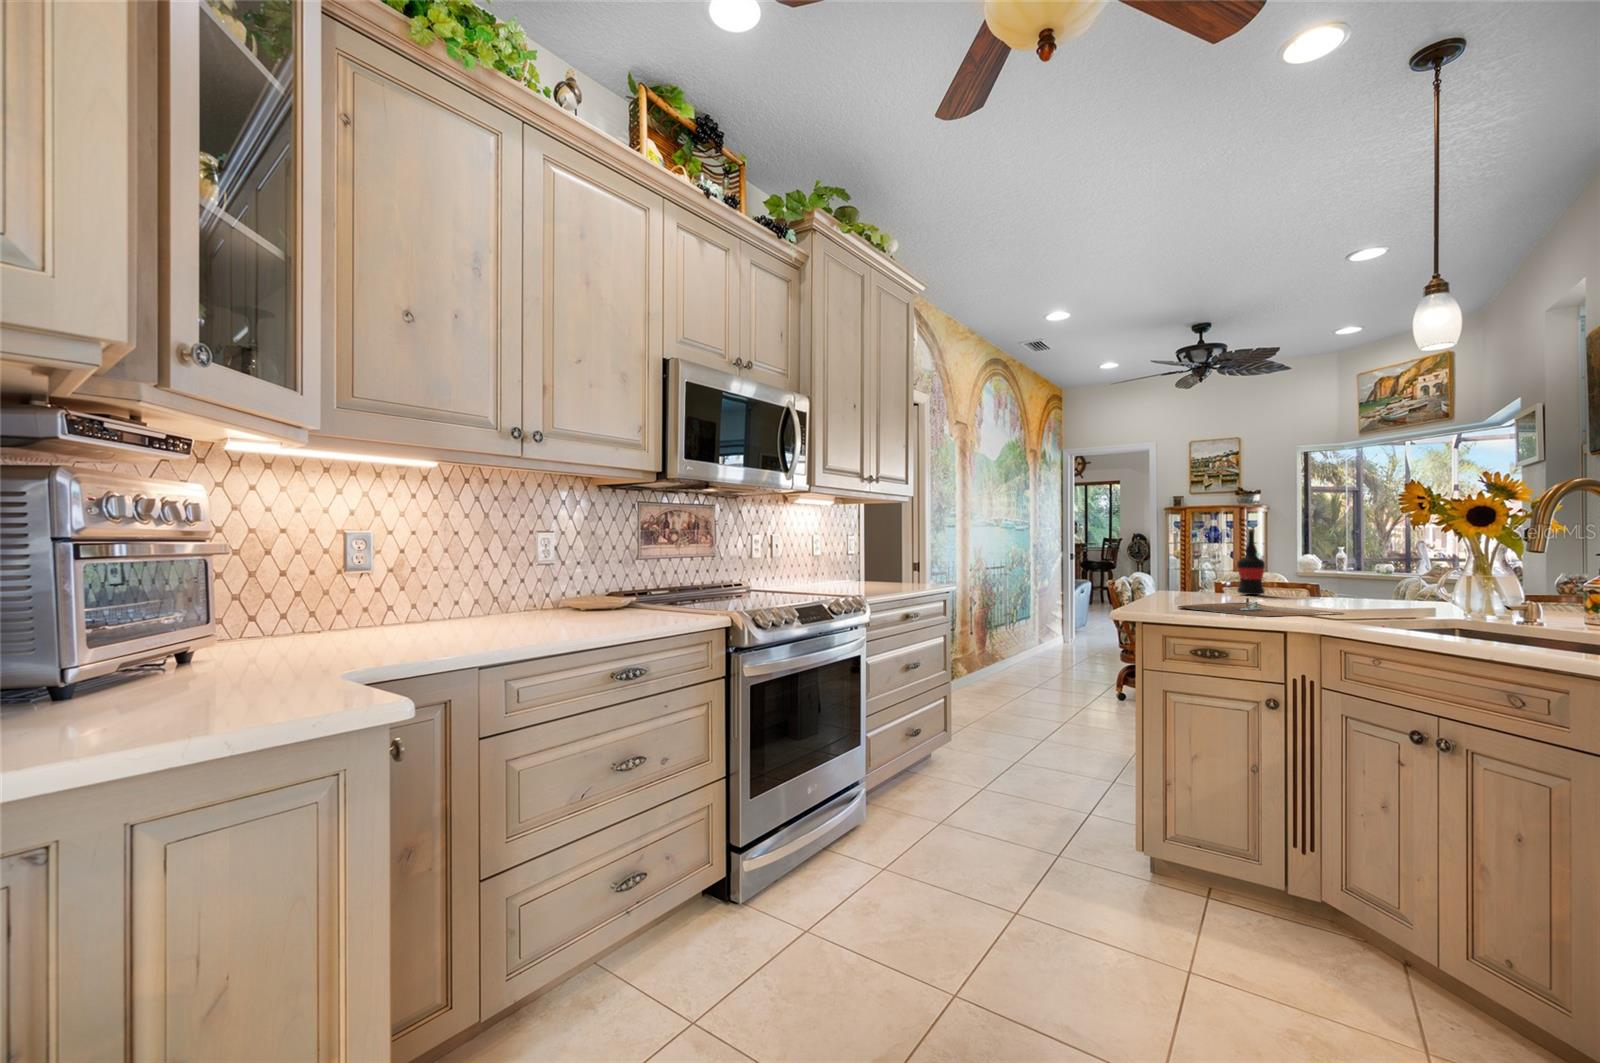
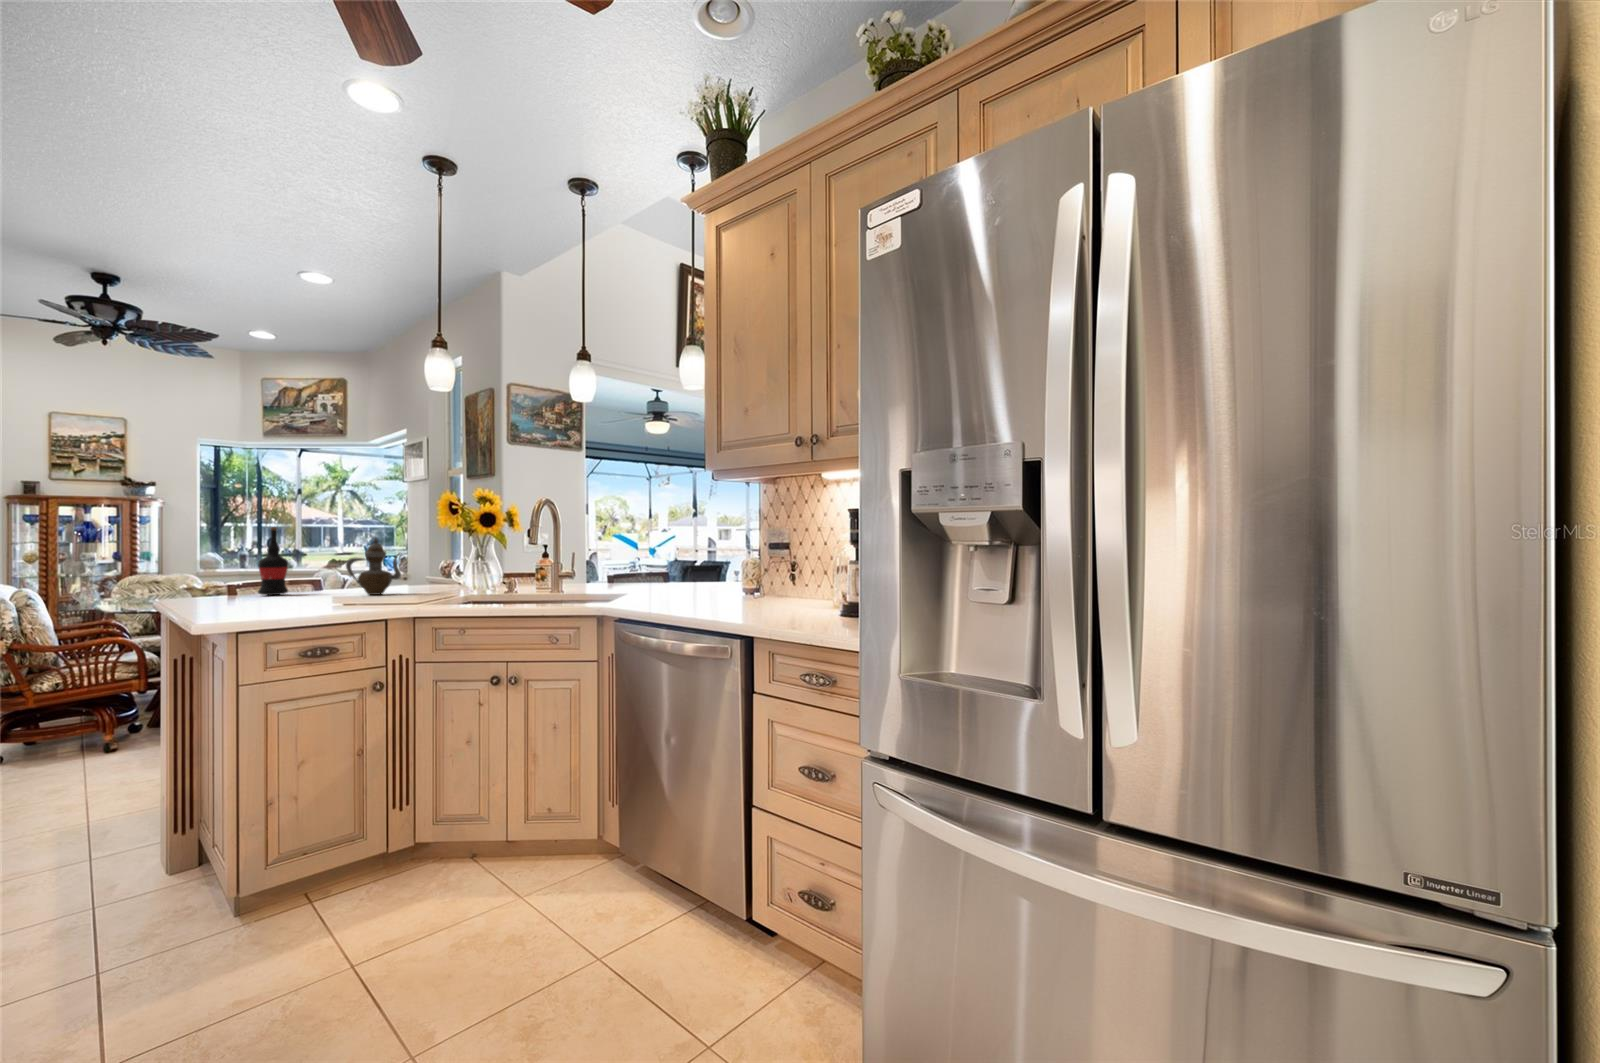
teapot: none [1303,539,1370,605] -> present [346,538,401,595]
cutting board: present [1178,598,1343,617] -> none [262,594,409,612]

